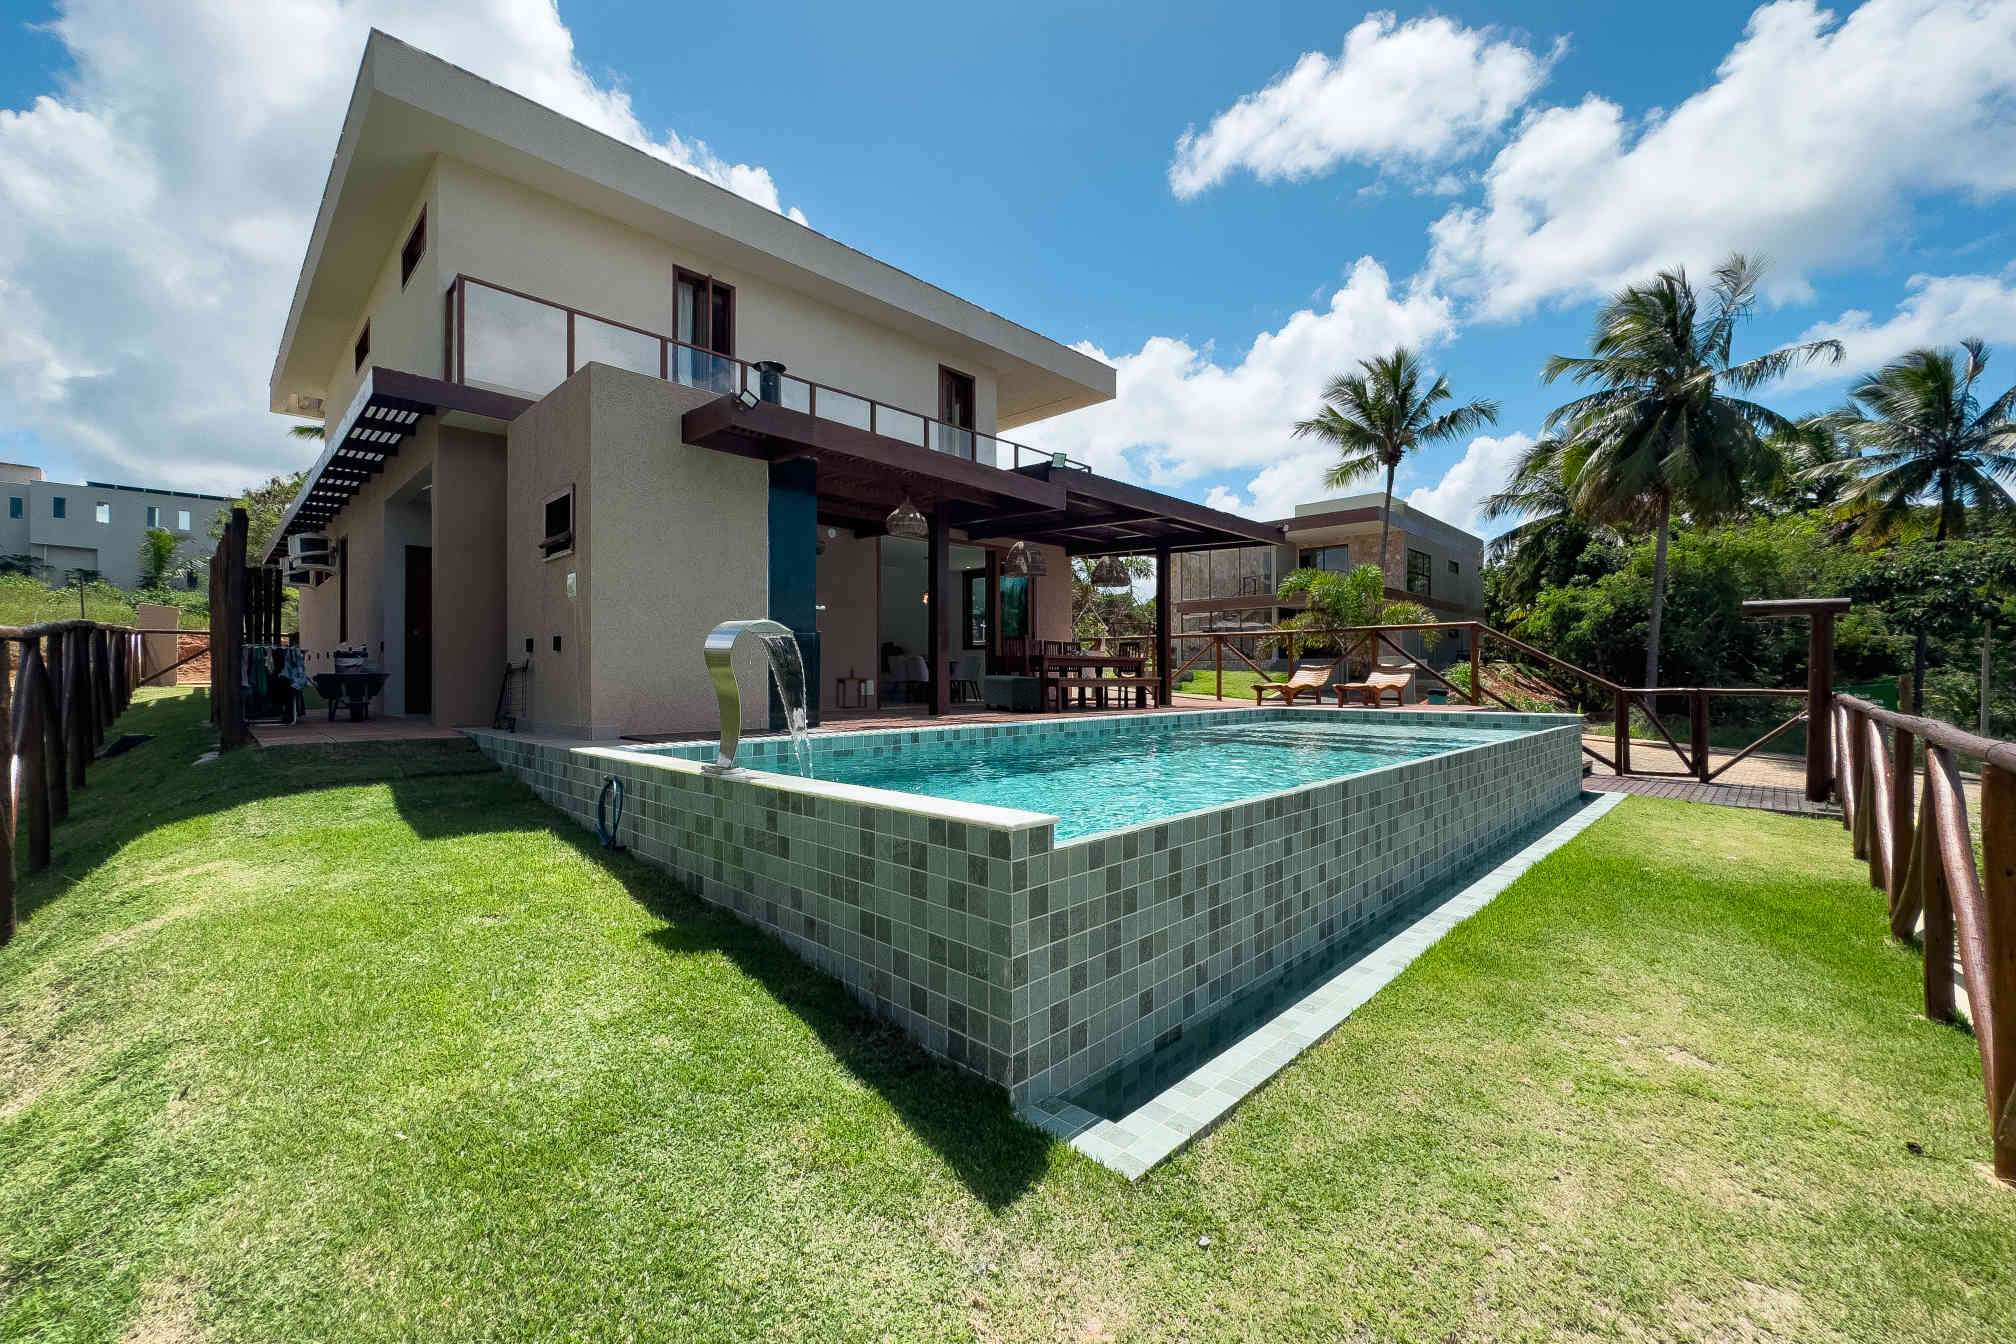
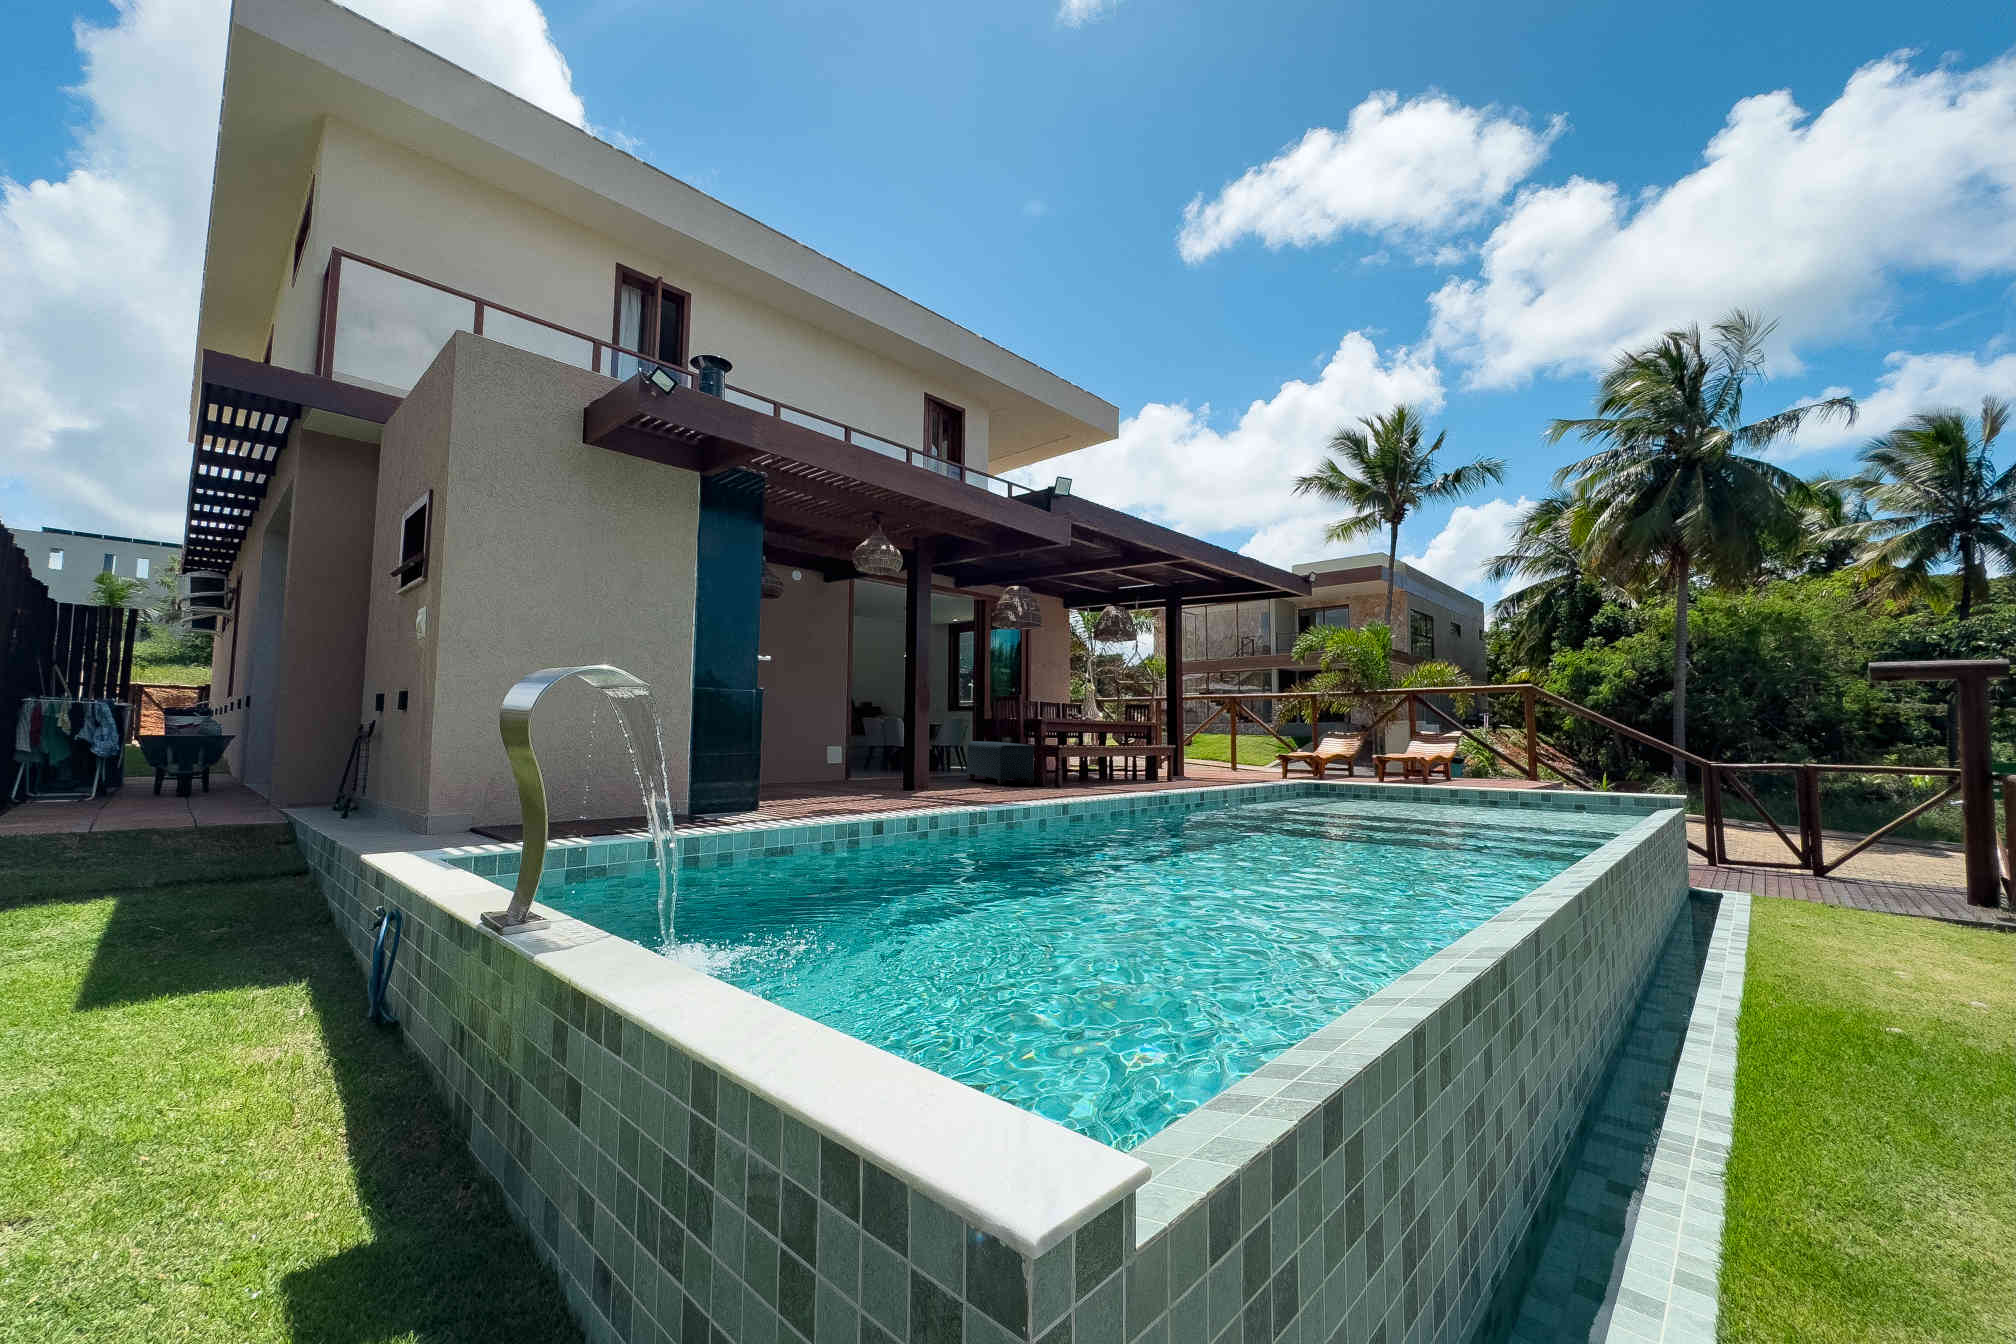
side table: present [836,668,868,707] -> none [795,728,834,778]

